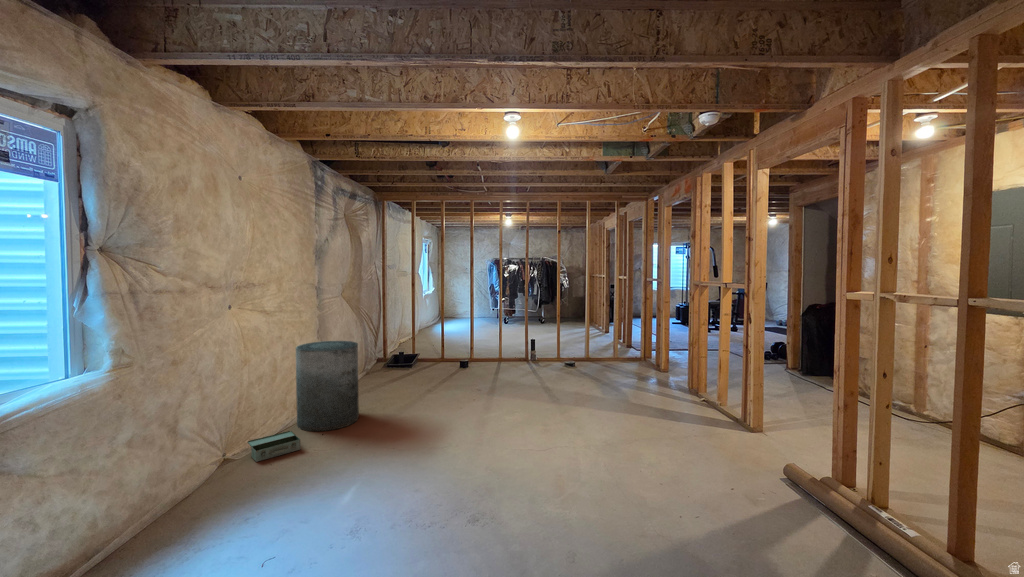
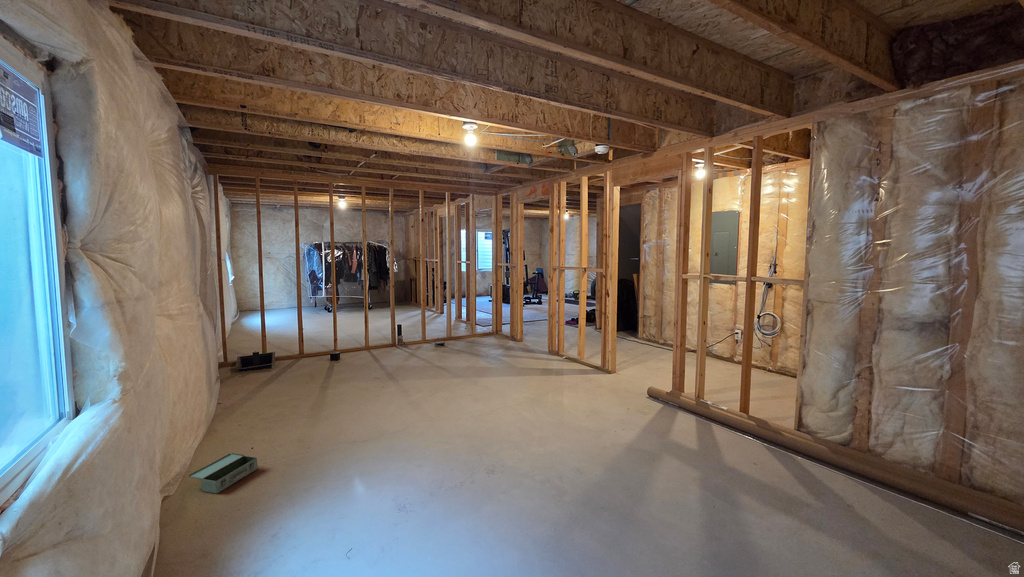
trash can: present [296,341,359,431] -> none [205,345,287,451]

